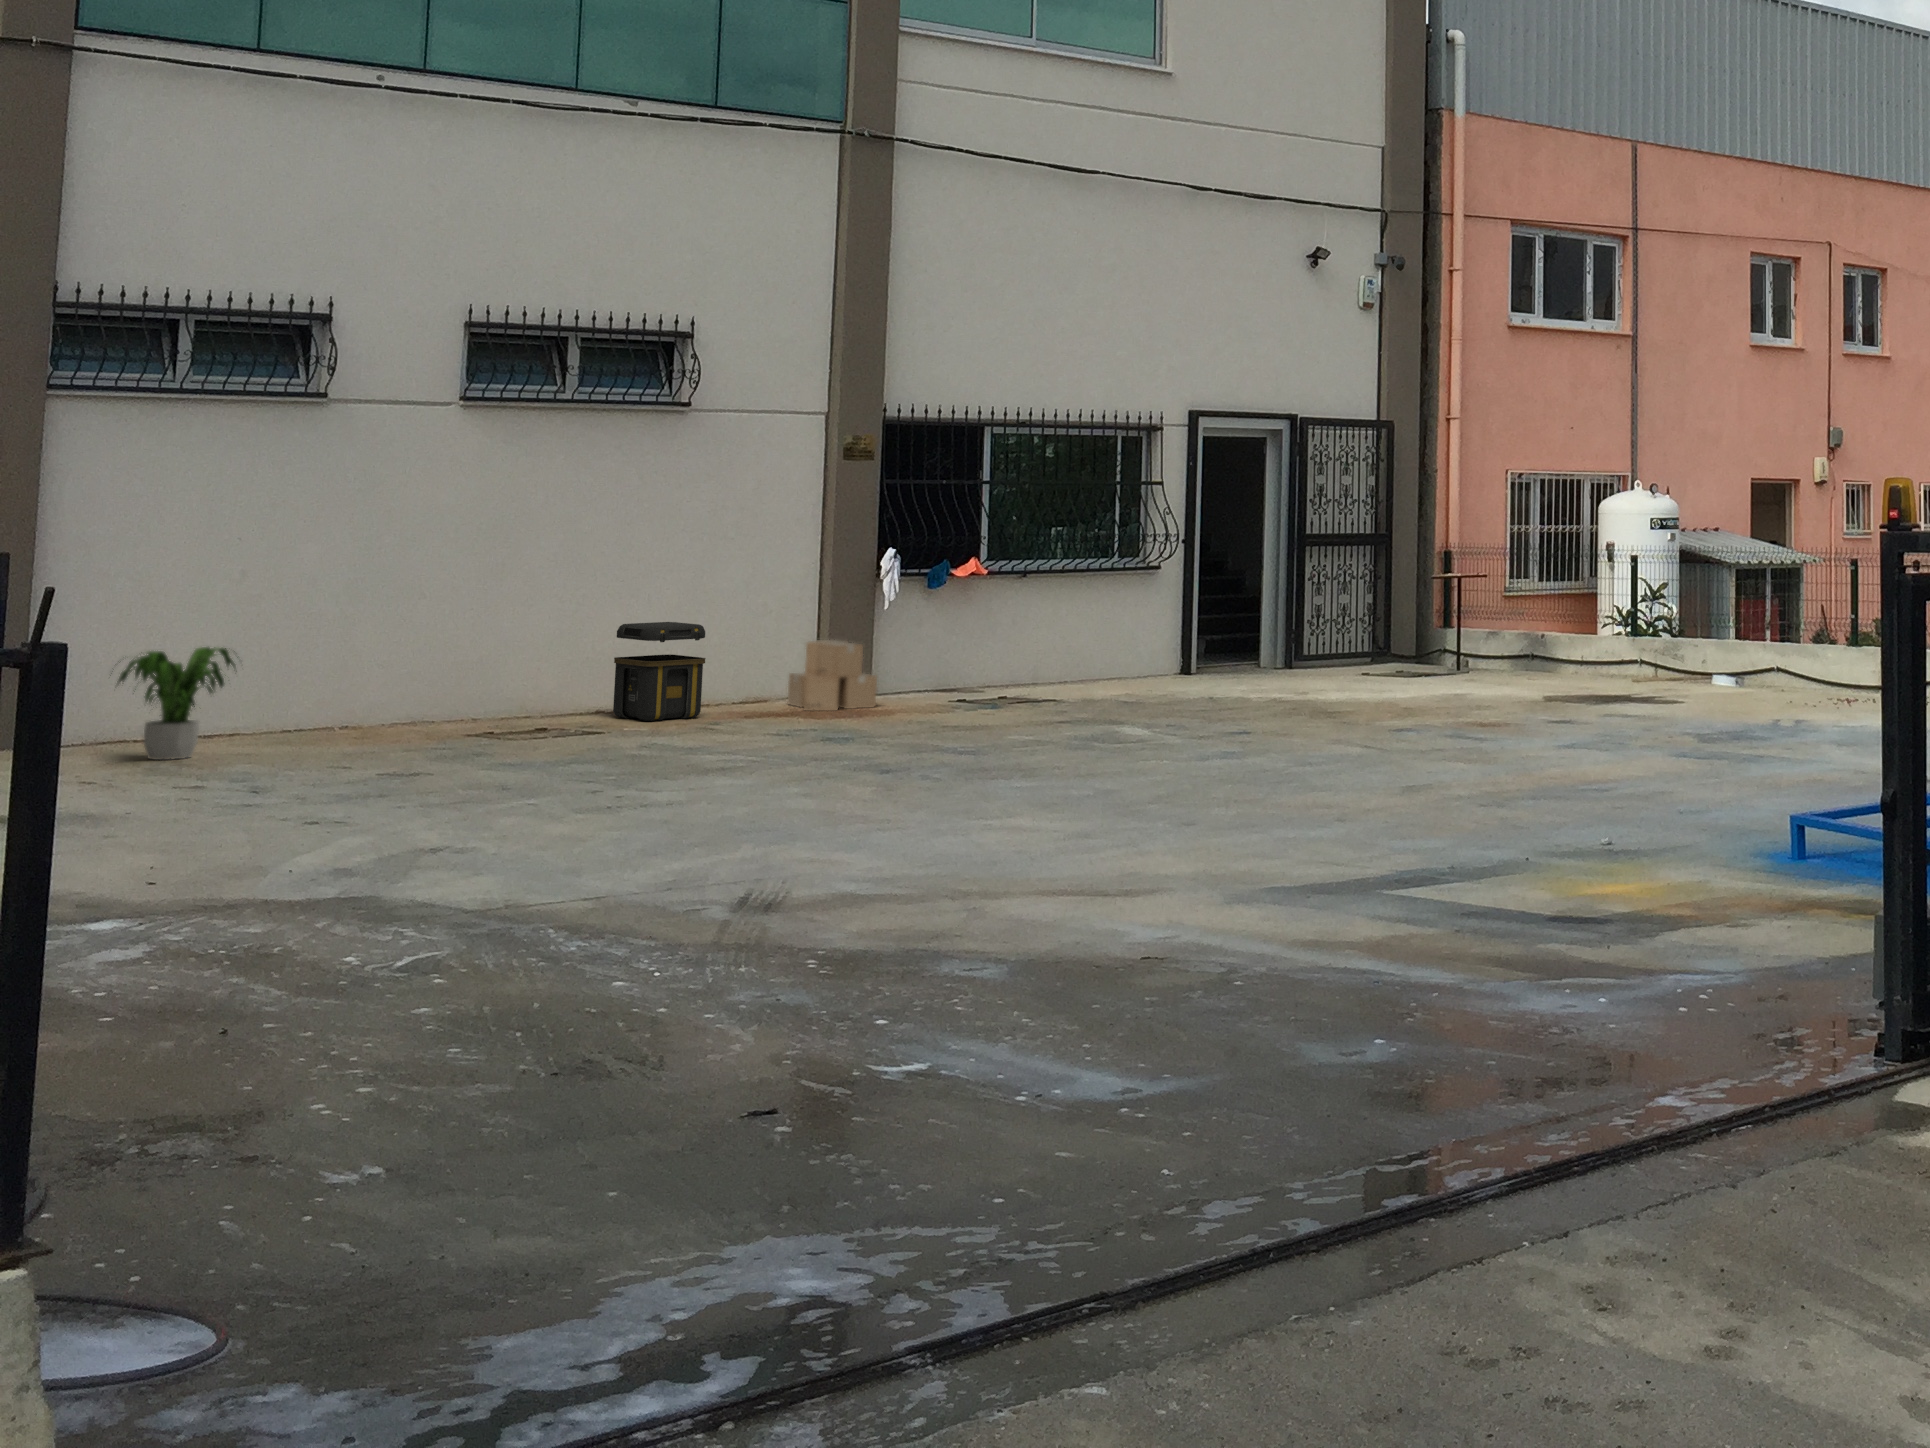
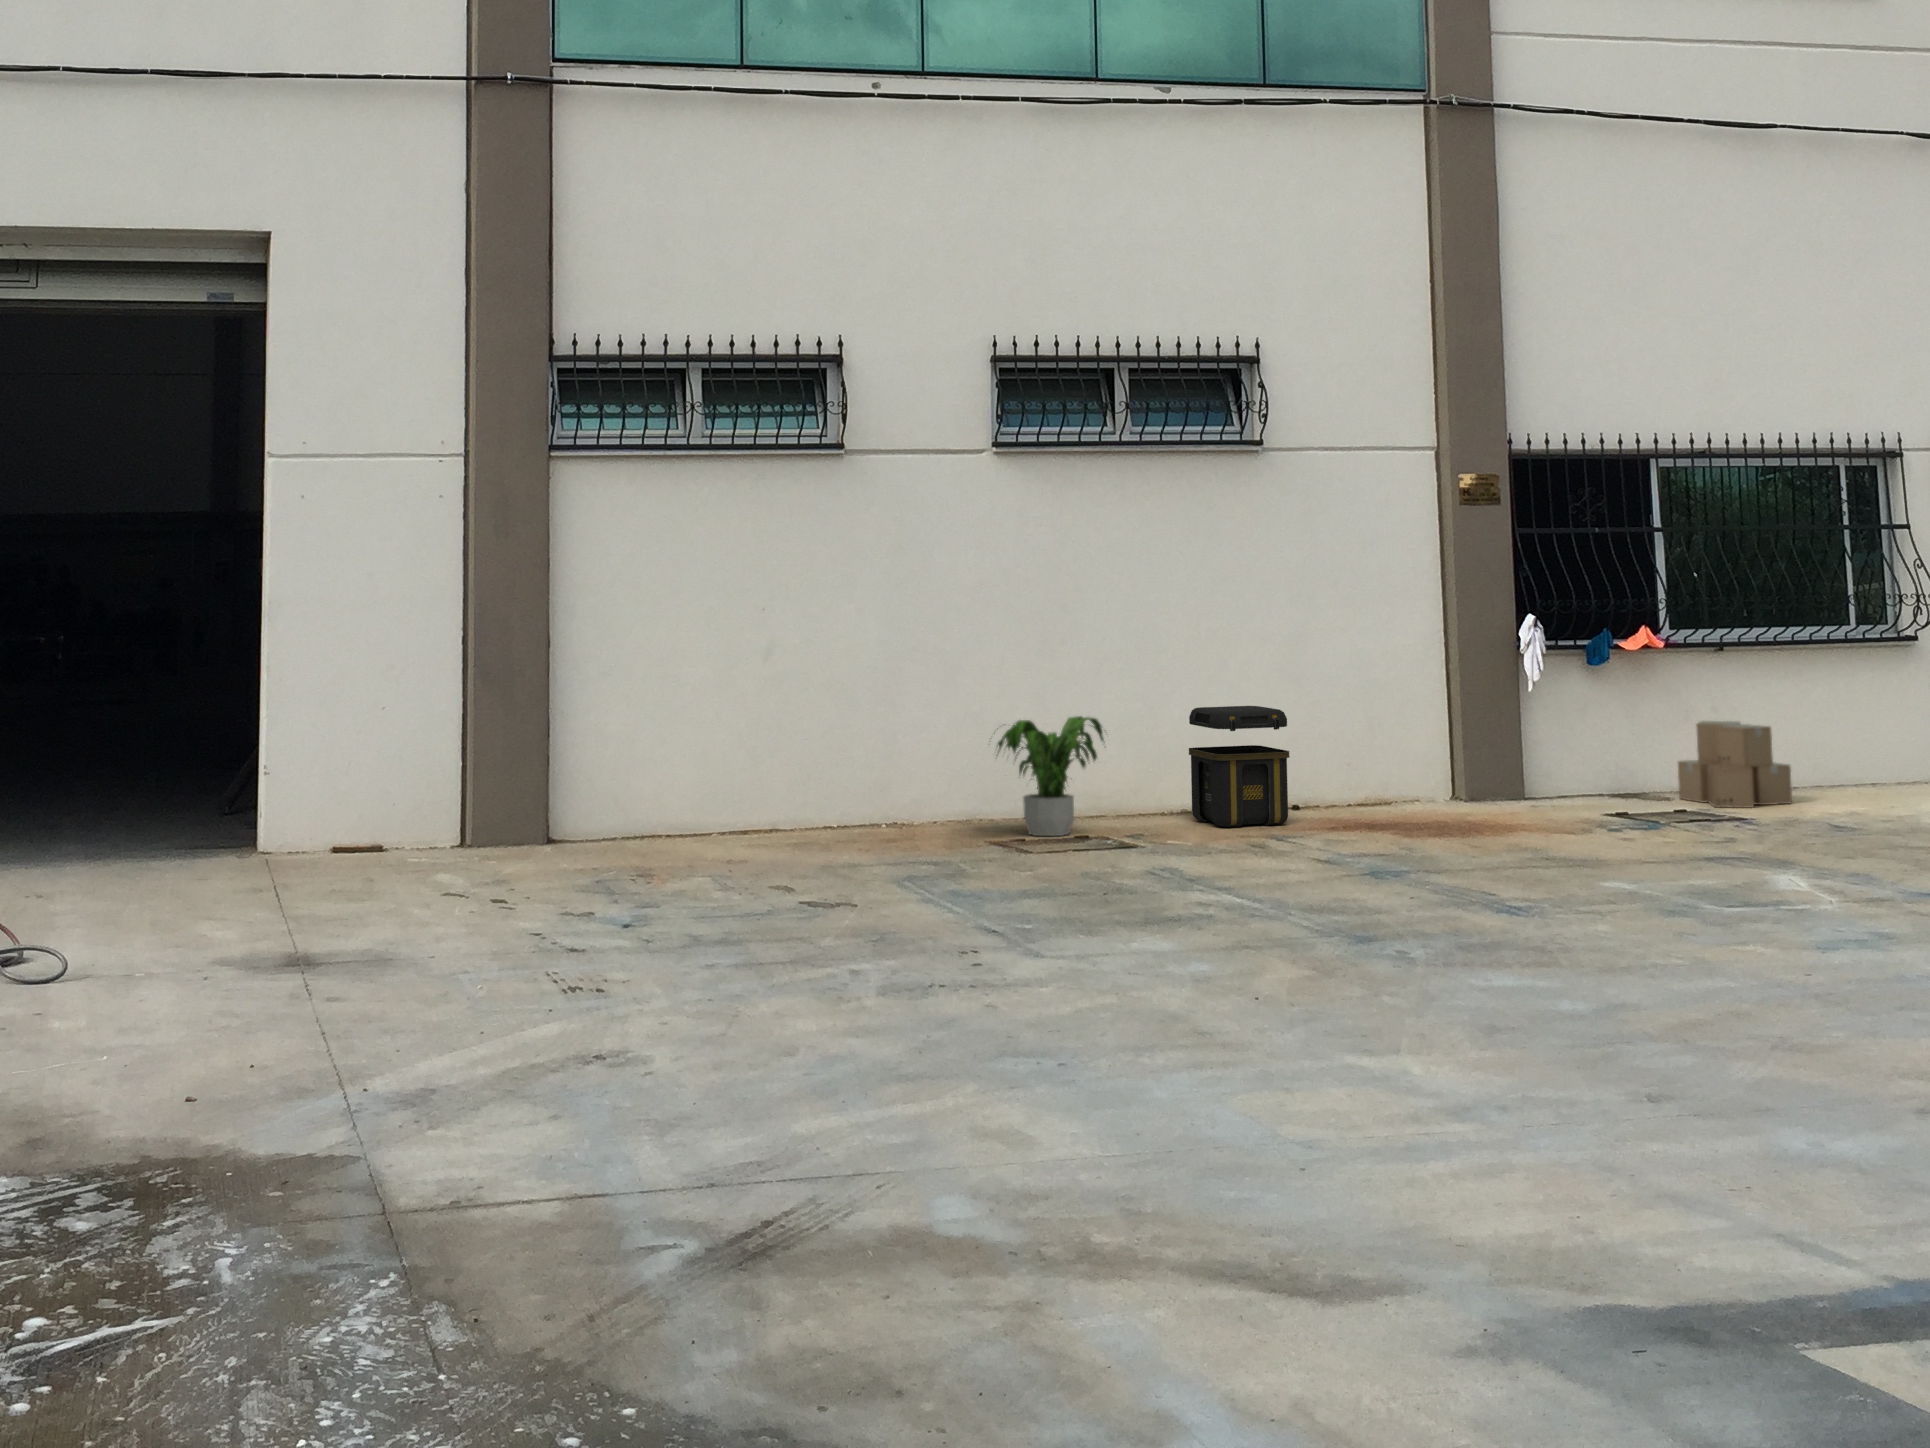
cardboard box: present [787,640,877,711] -> present [1678,721,1792,808]
potted plant: present [112,647,235,760] -> present [996,716,1106,836]

